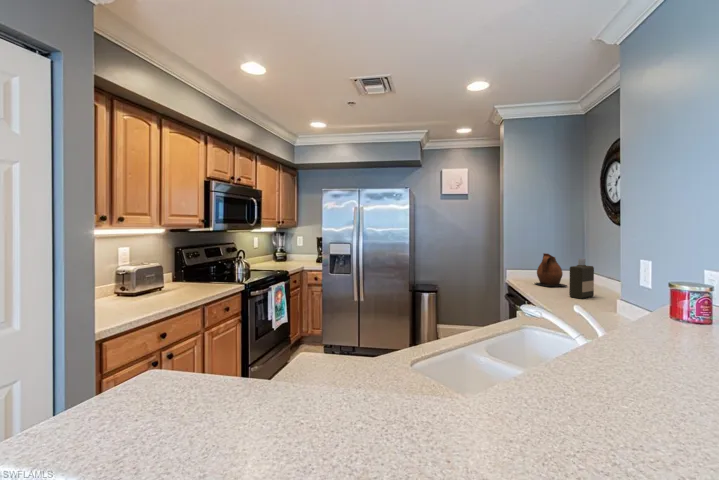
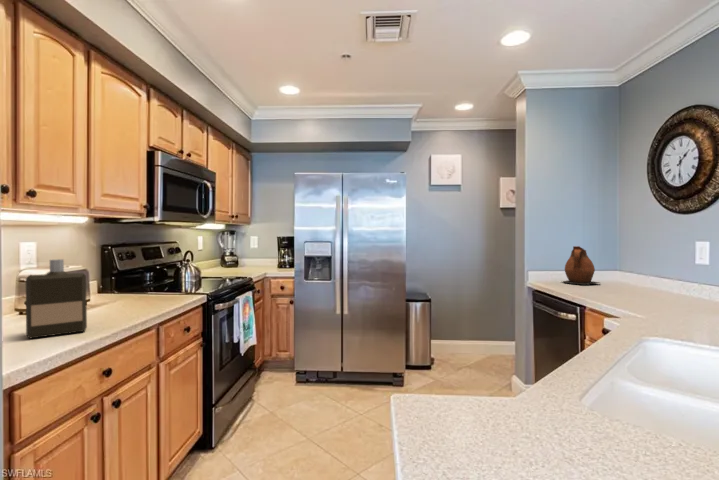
bottle: present [569,258,594,298] -> present [26,259,87,338]

